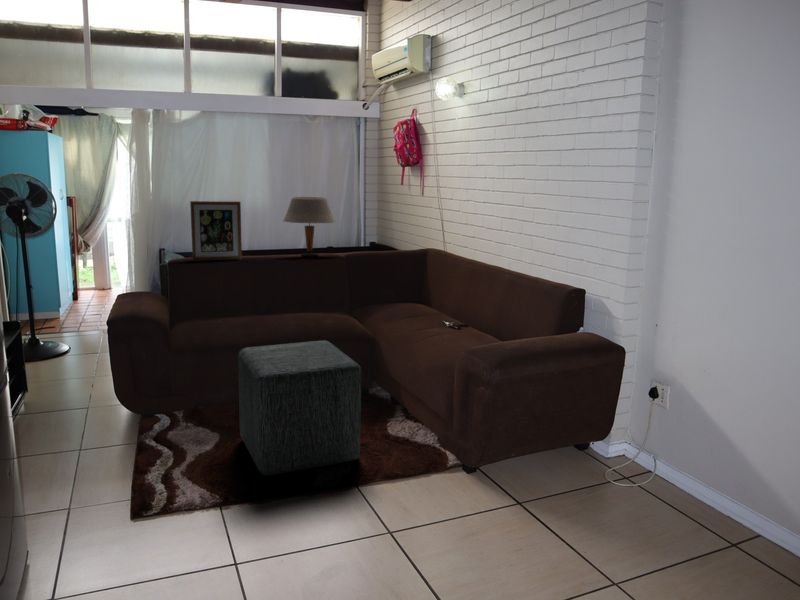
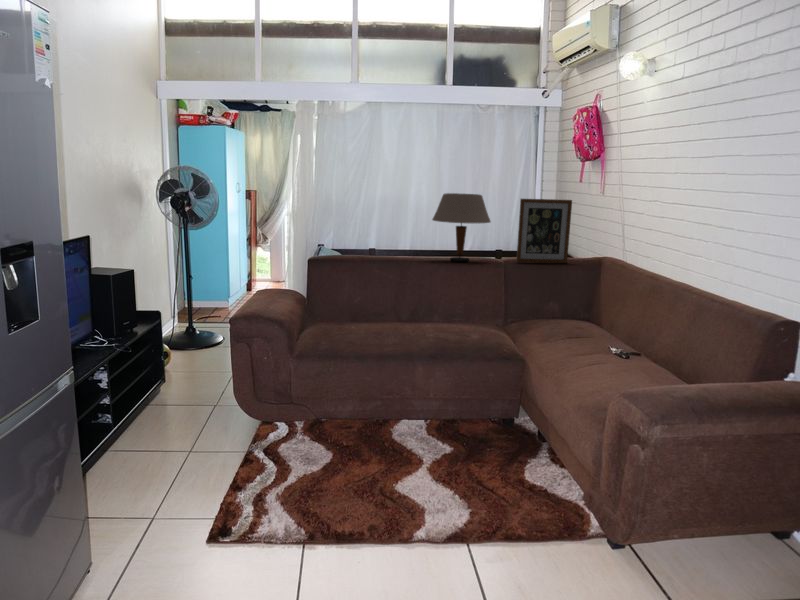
picture frame: present [190,201,242,261] -> present [517,199,572,263]
ottoman: present [238,340,361,476] -> none [352,360,486,514]

